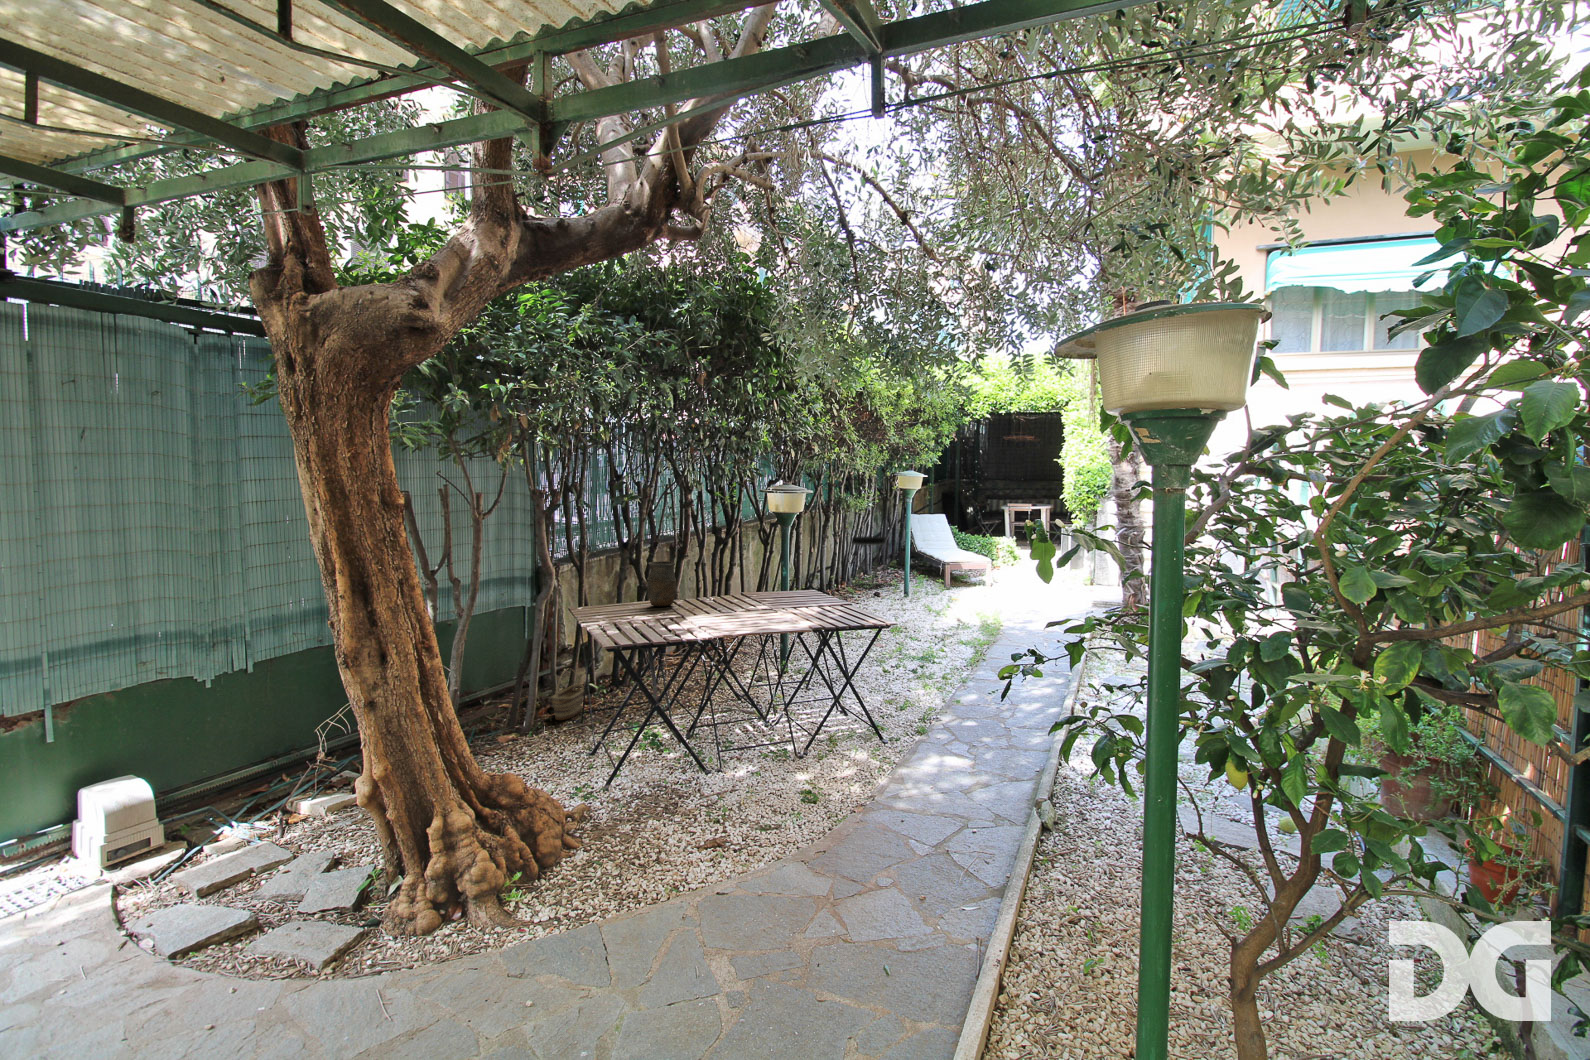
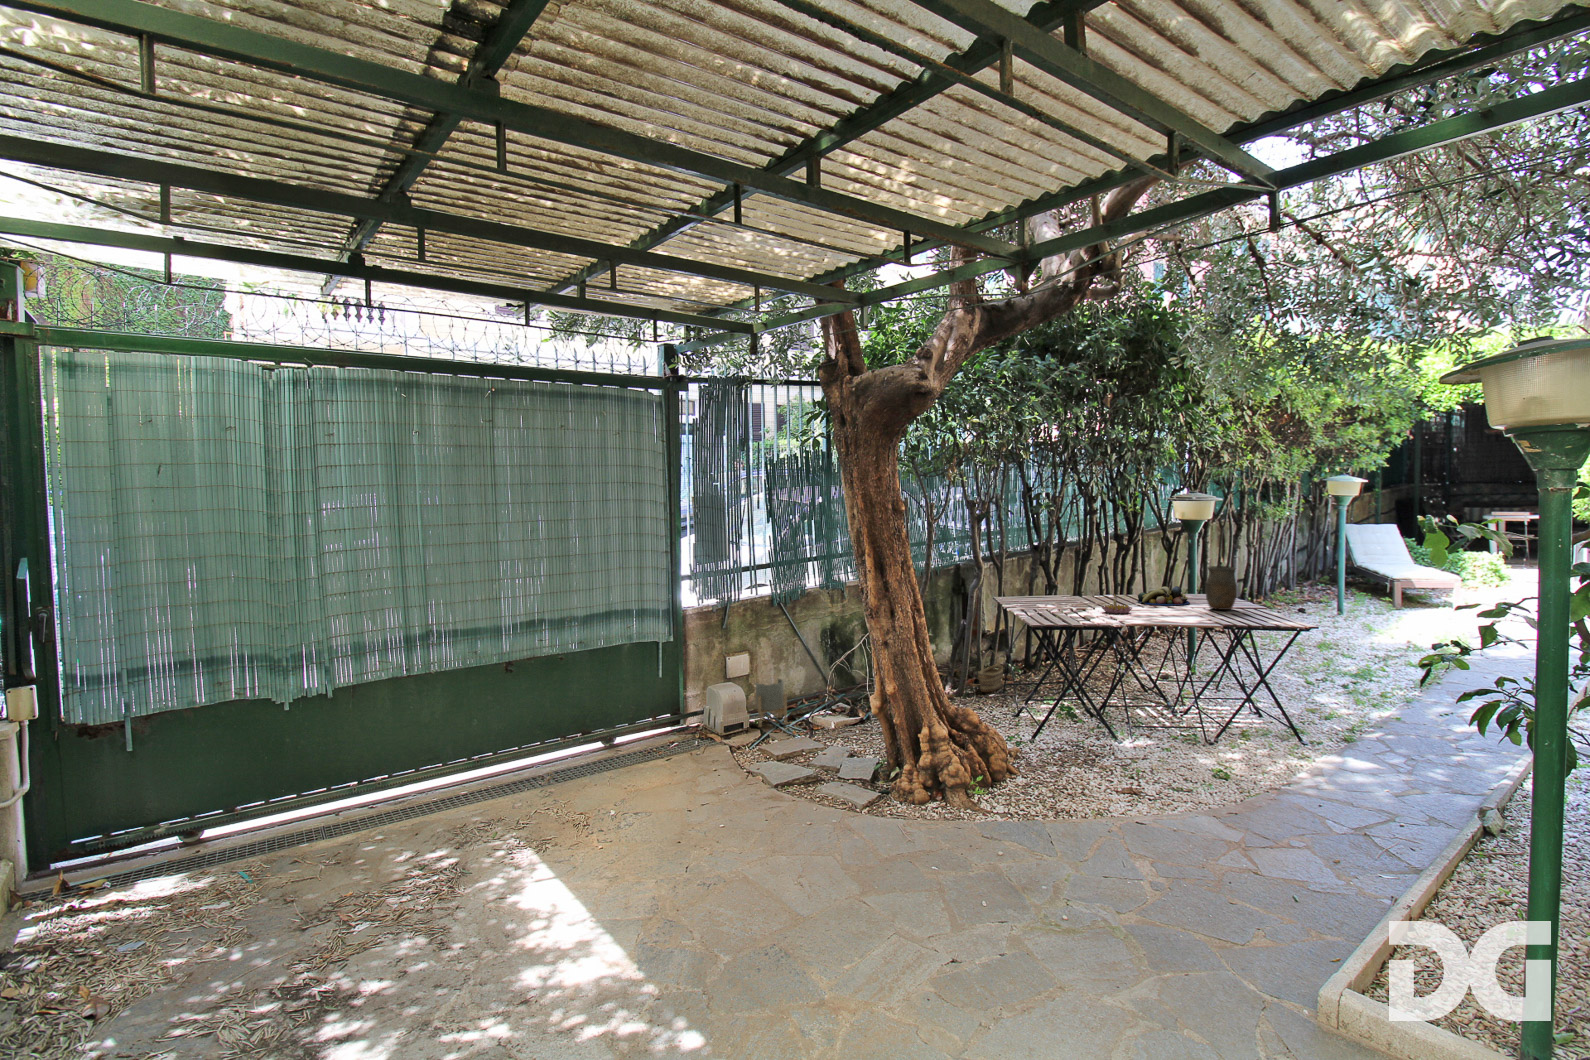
stool: present [851,536,885,589] -> none [1268,548,1312,604]
vase: present [647,561,676,606] -> present [1205,566,1237,610]
fruit bowl: none [728,587,781,610] -> present [1138,586,1190,606]
candle holder: none [687,601,721,625] -> present [1102,595,1132,614]
planter: none [198,743,256,822] -> present [755,679,787,727]

